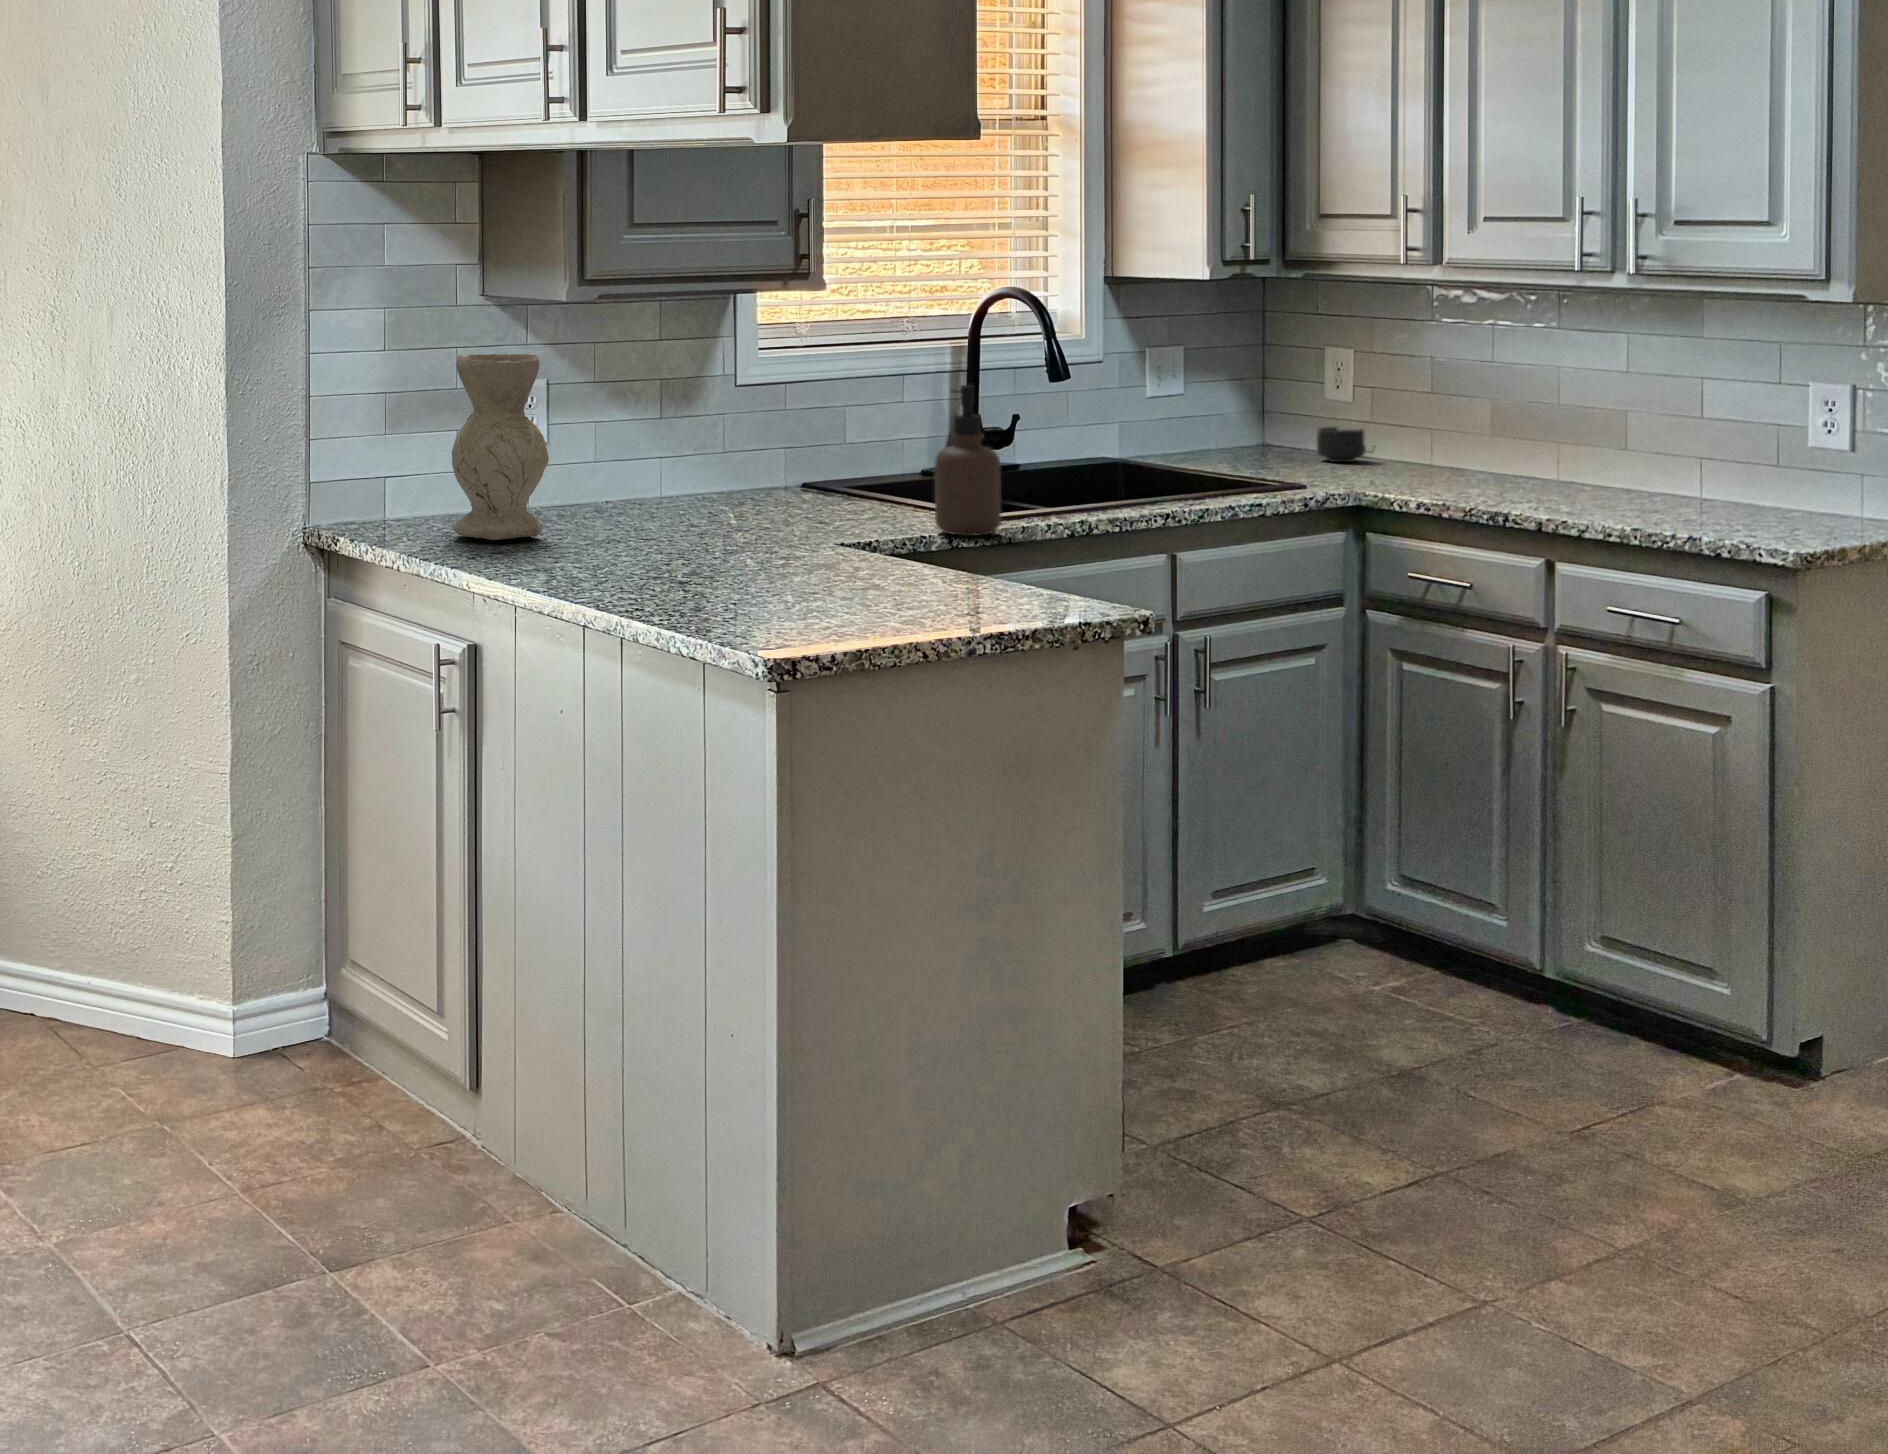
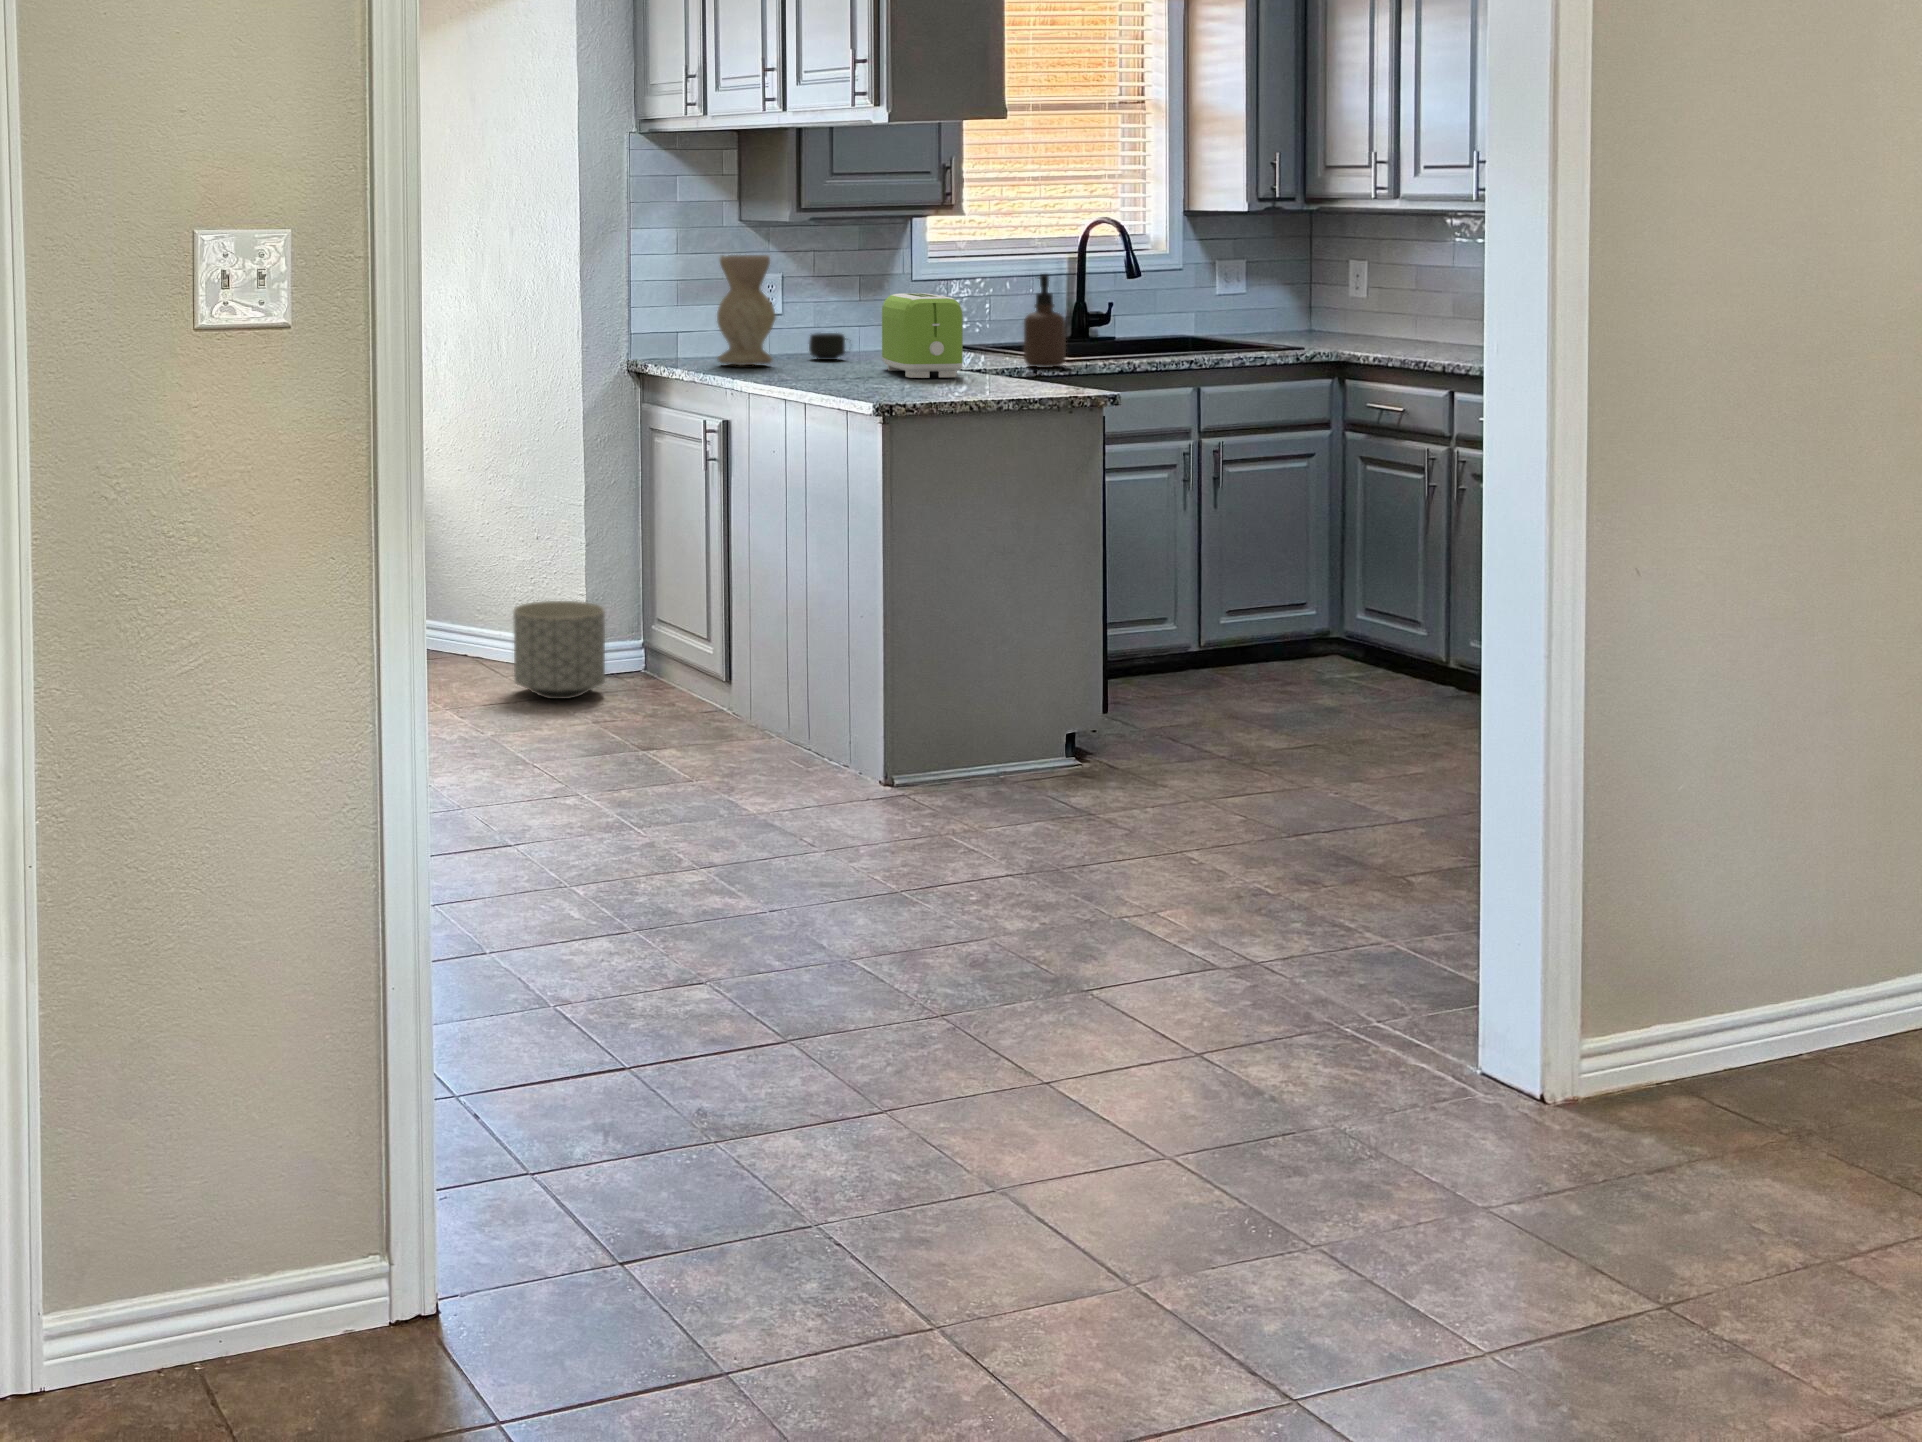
toaster: none [721,419,864,567] -> present [882,293,963,378]
mug: present [1317,427,1367,462] -> present [809,333,845,360]
planter: none [109,932,266,1111] -> present [513,601,605,699]

